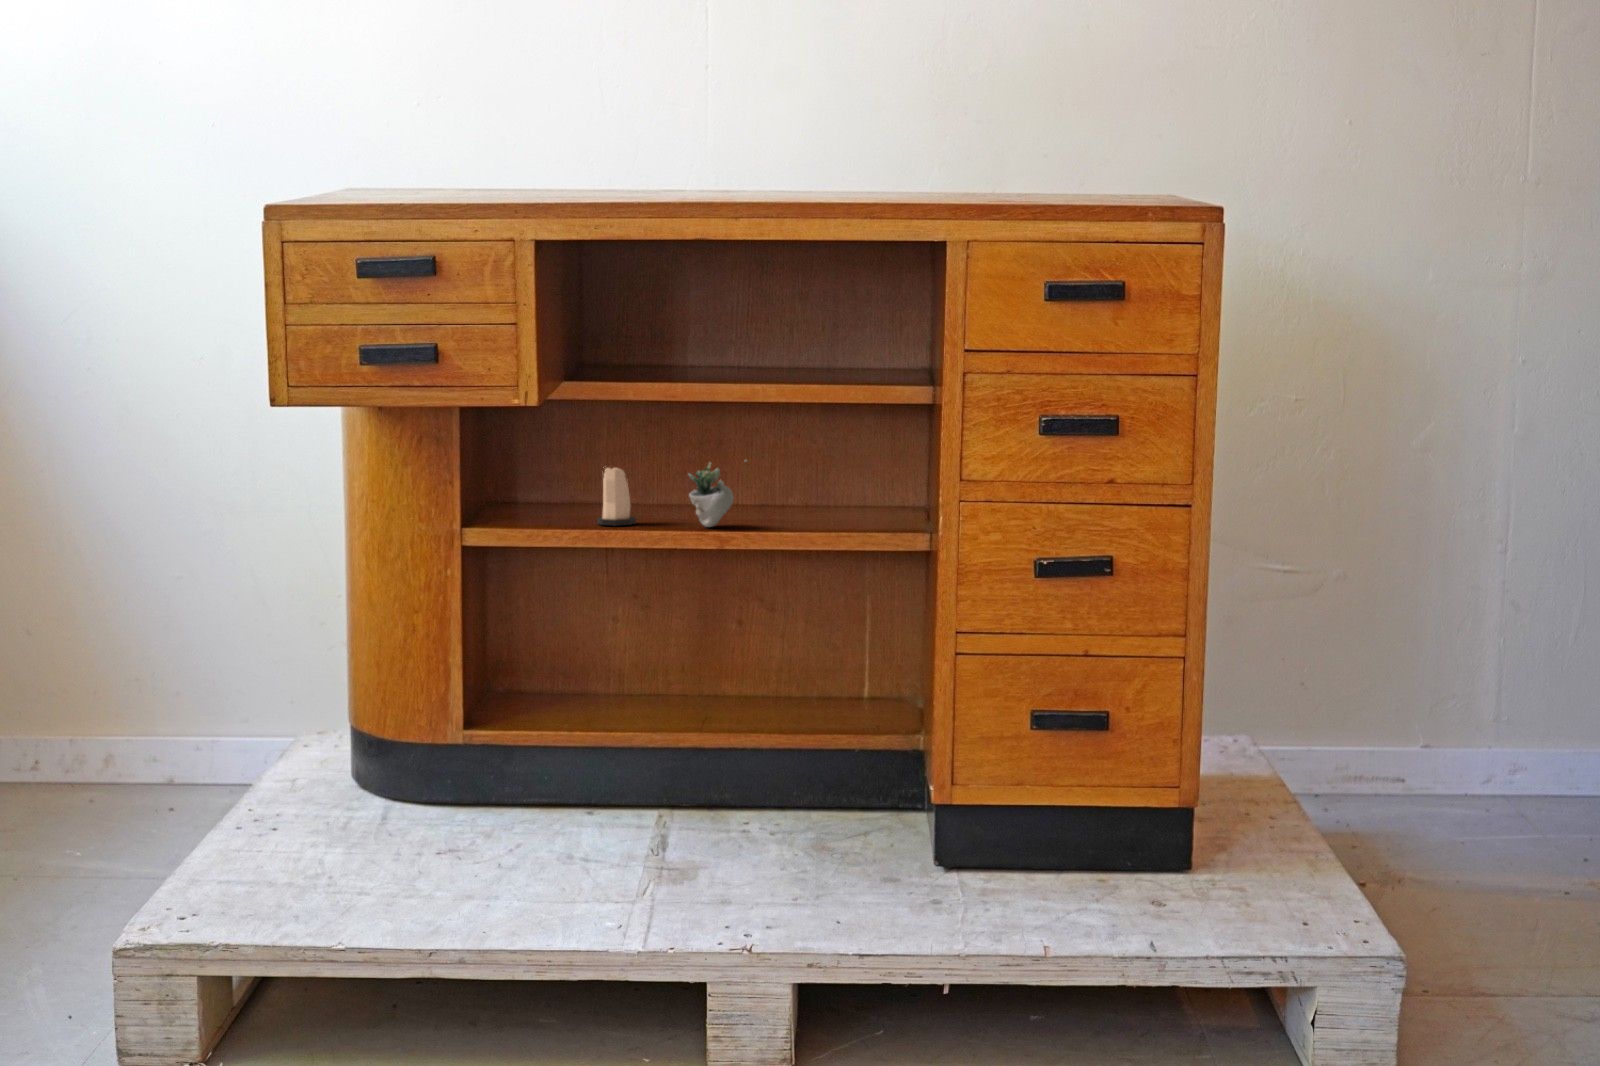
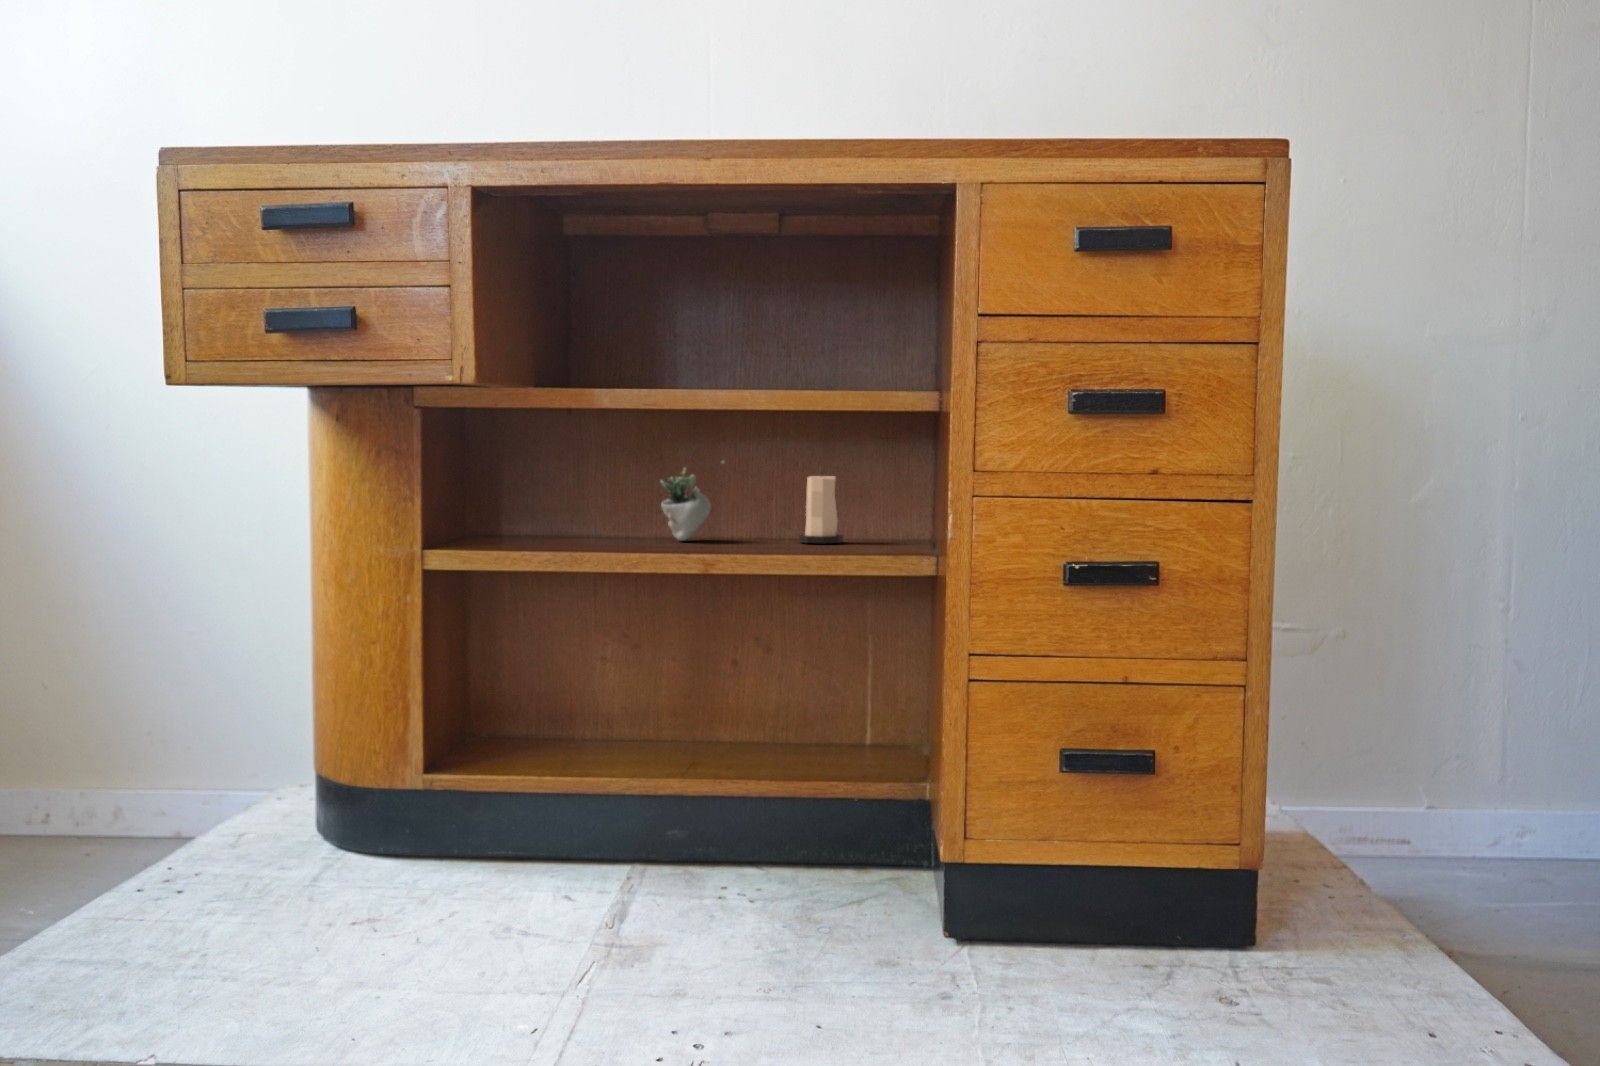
candle: present [597,468,636,526] -> present [799,470,843,543]

